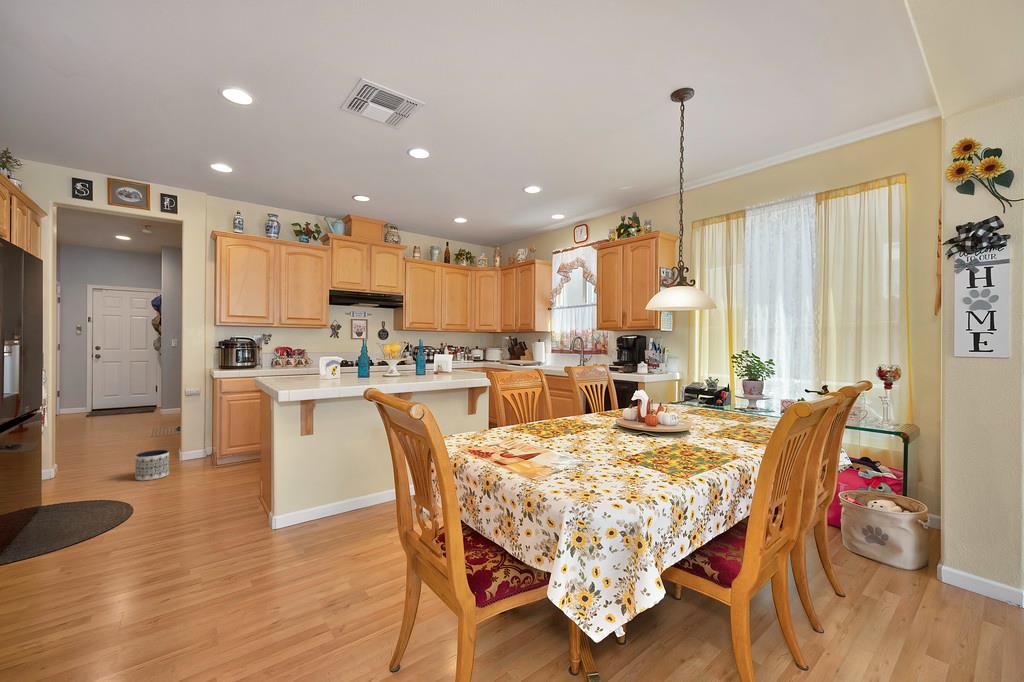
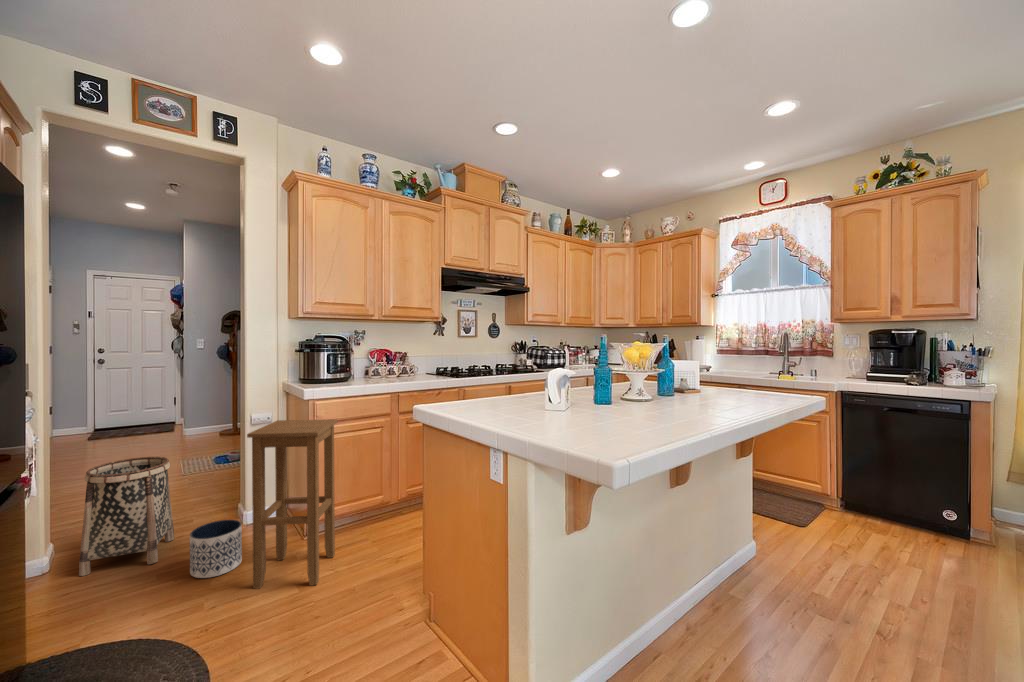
stool: none [167,389,230,485] -> present [247,419,338,589]
basket: none [70,412,132,478] -> present [79,457,174,576]

